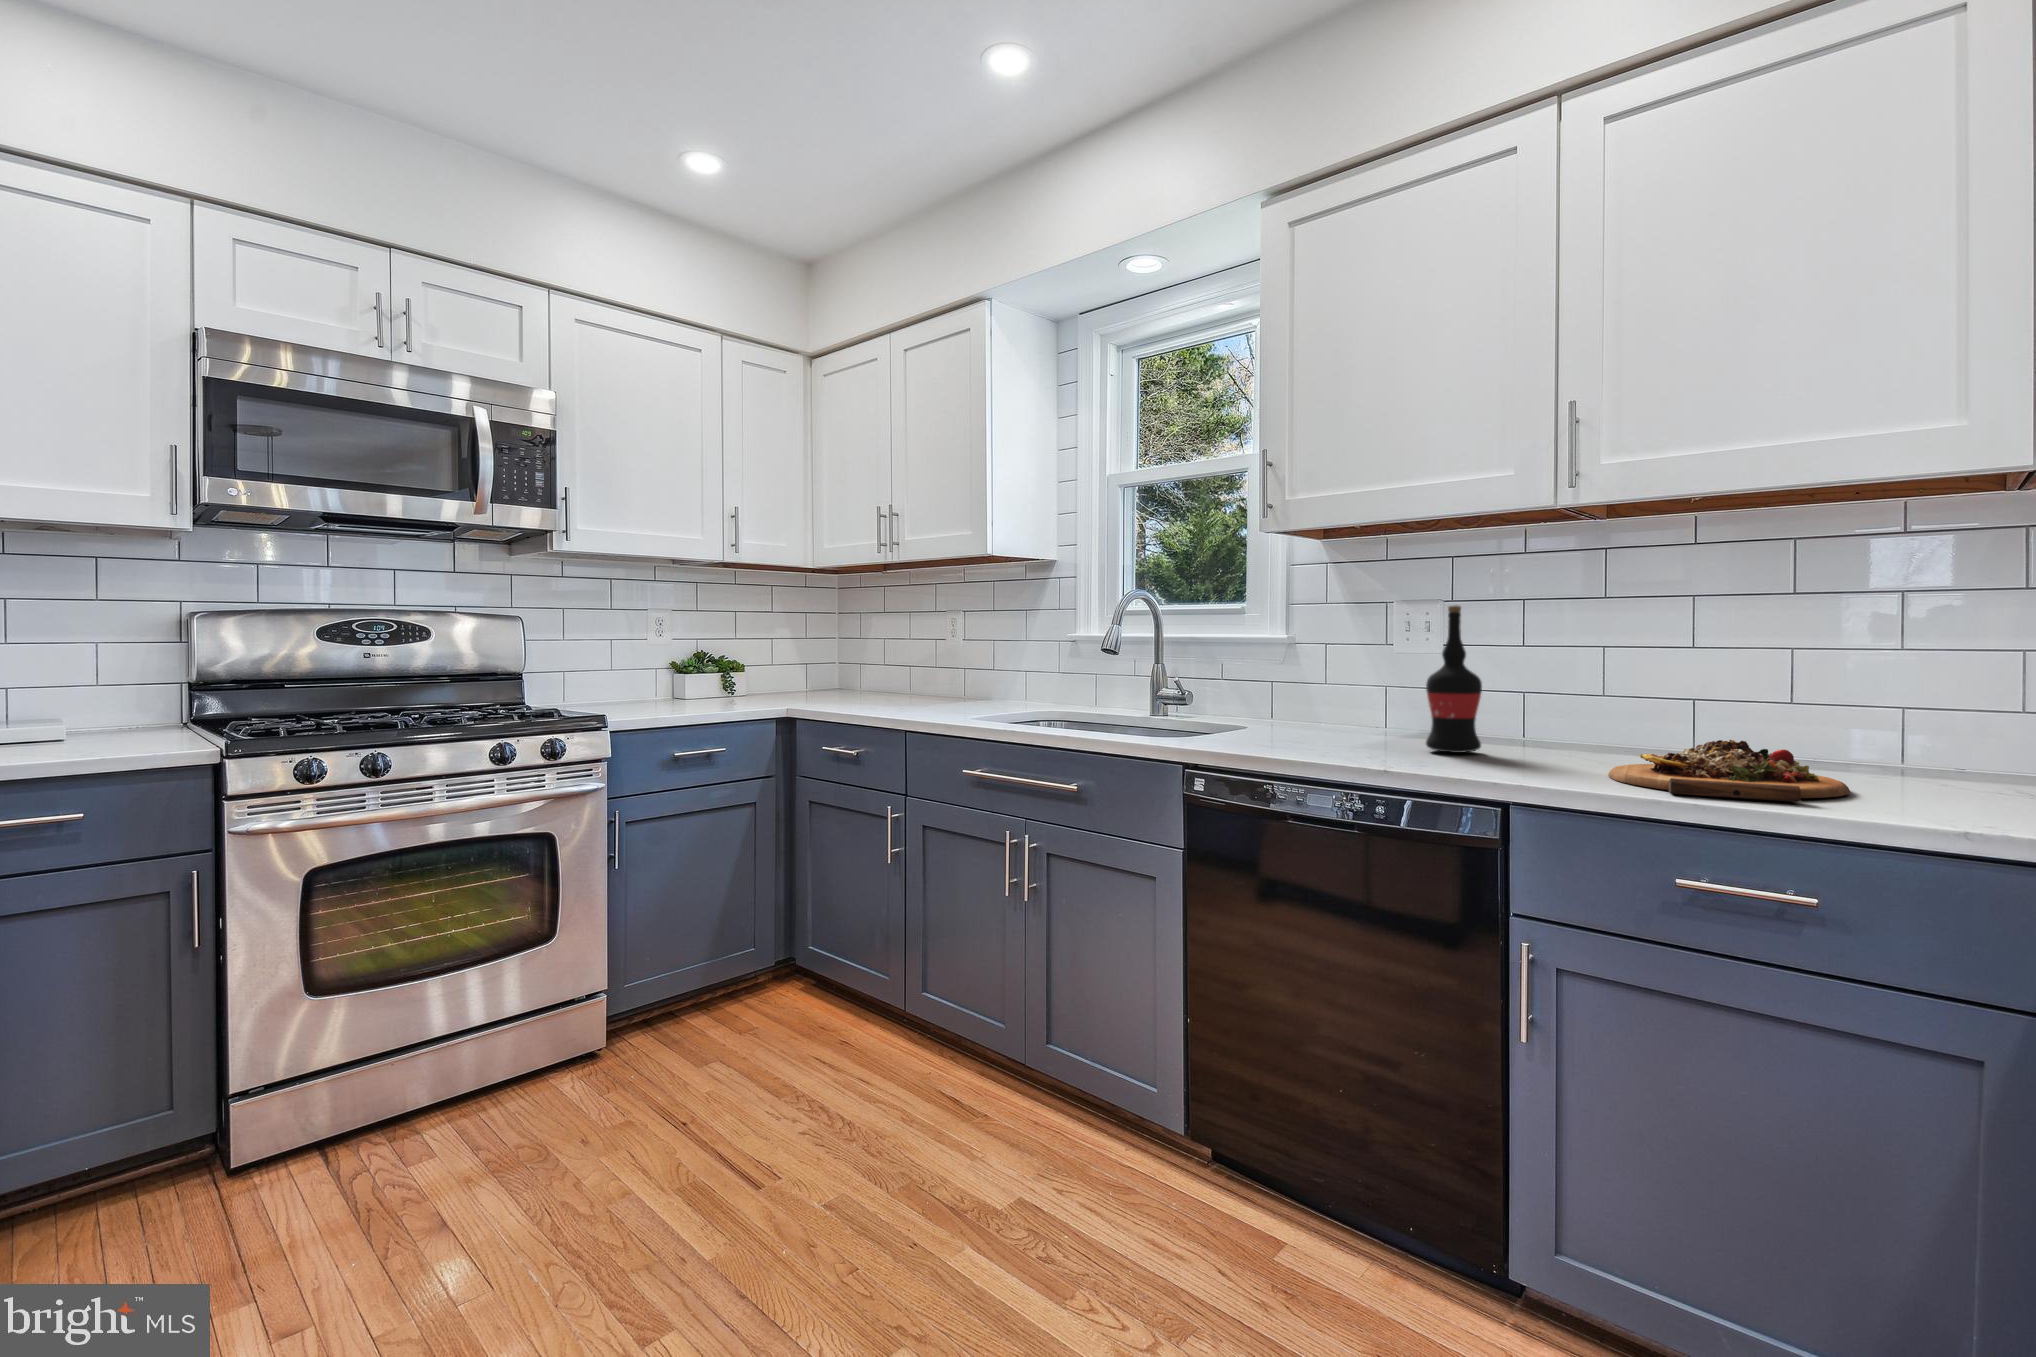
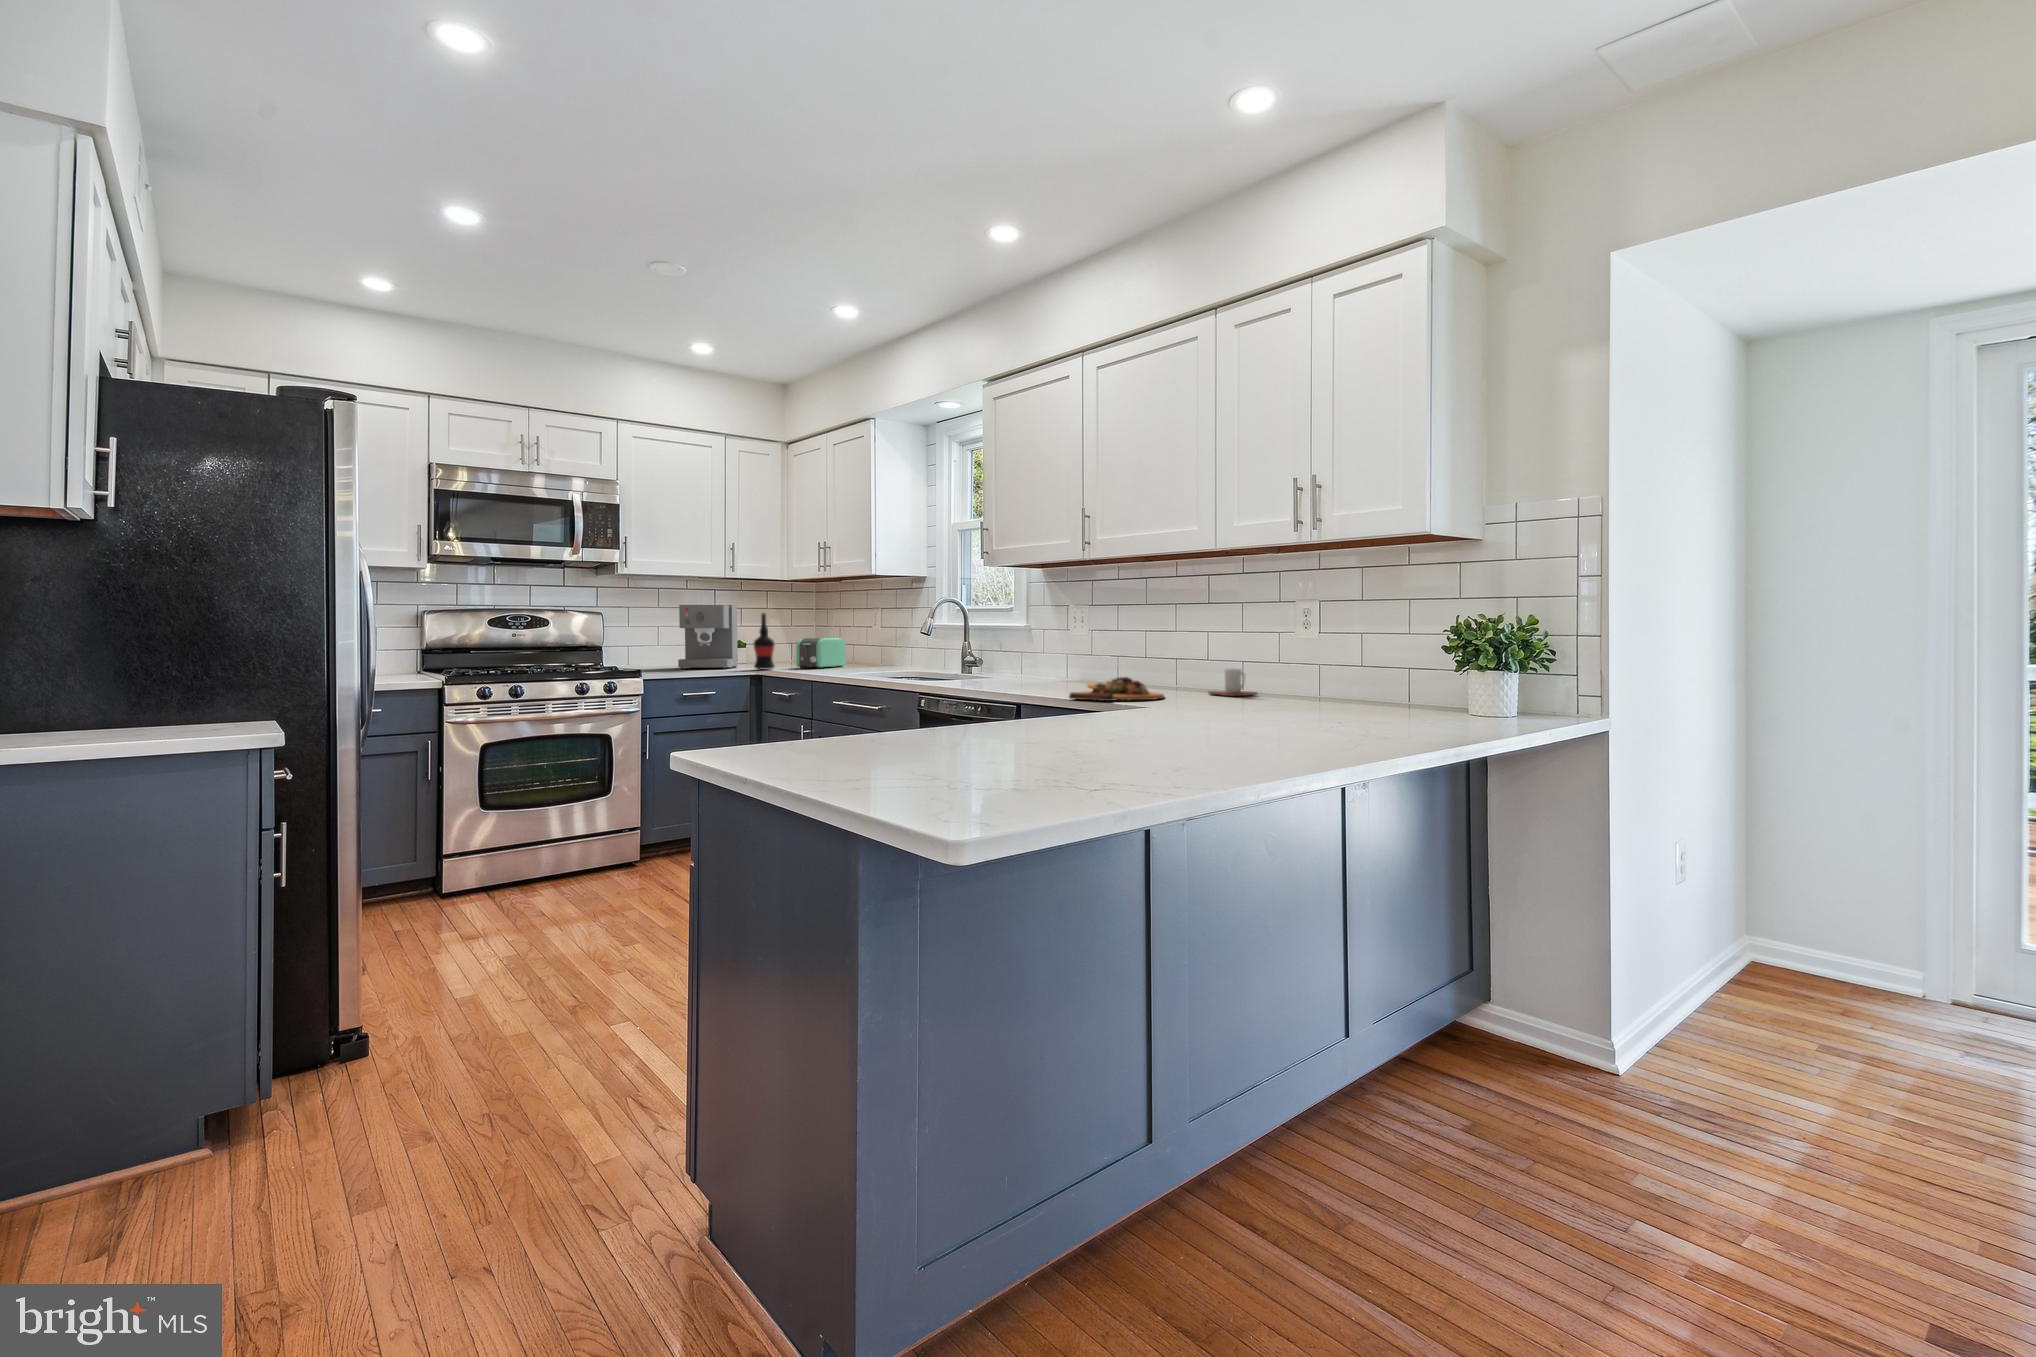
coffee maker: none [651,602,740,707] -> present [678,605,738,669]
wine bottle: present [1426,605,1482,753] -> present [754,613,774,670]
toaster: none [842,655,910,703] -> present [796,638,846,668]
mug: none [1837,718,1942,776] -> present [1209,669,1258,696]

